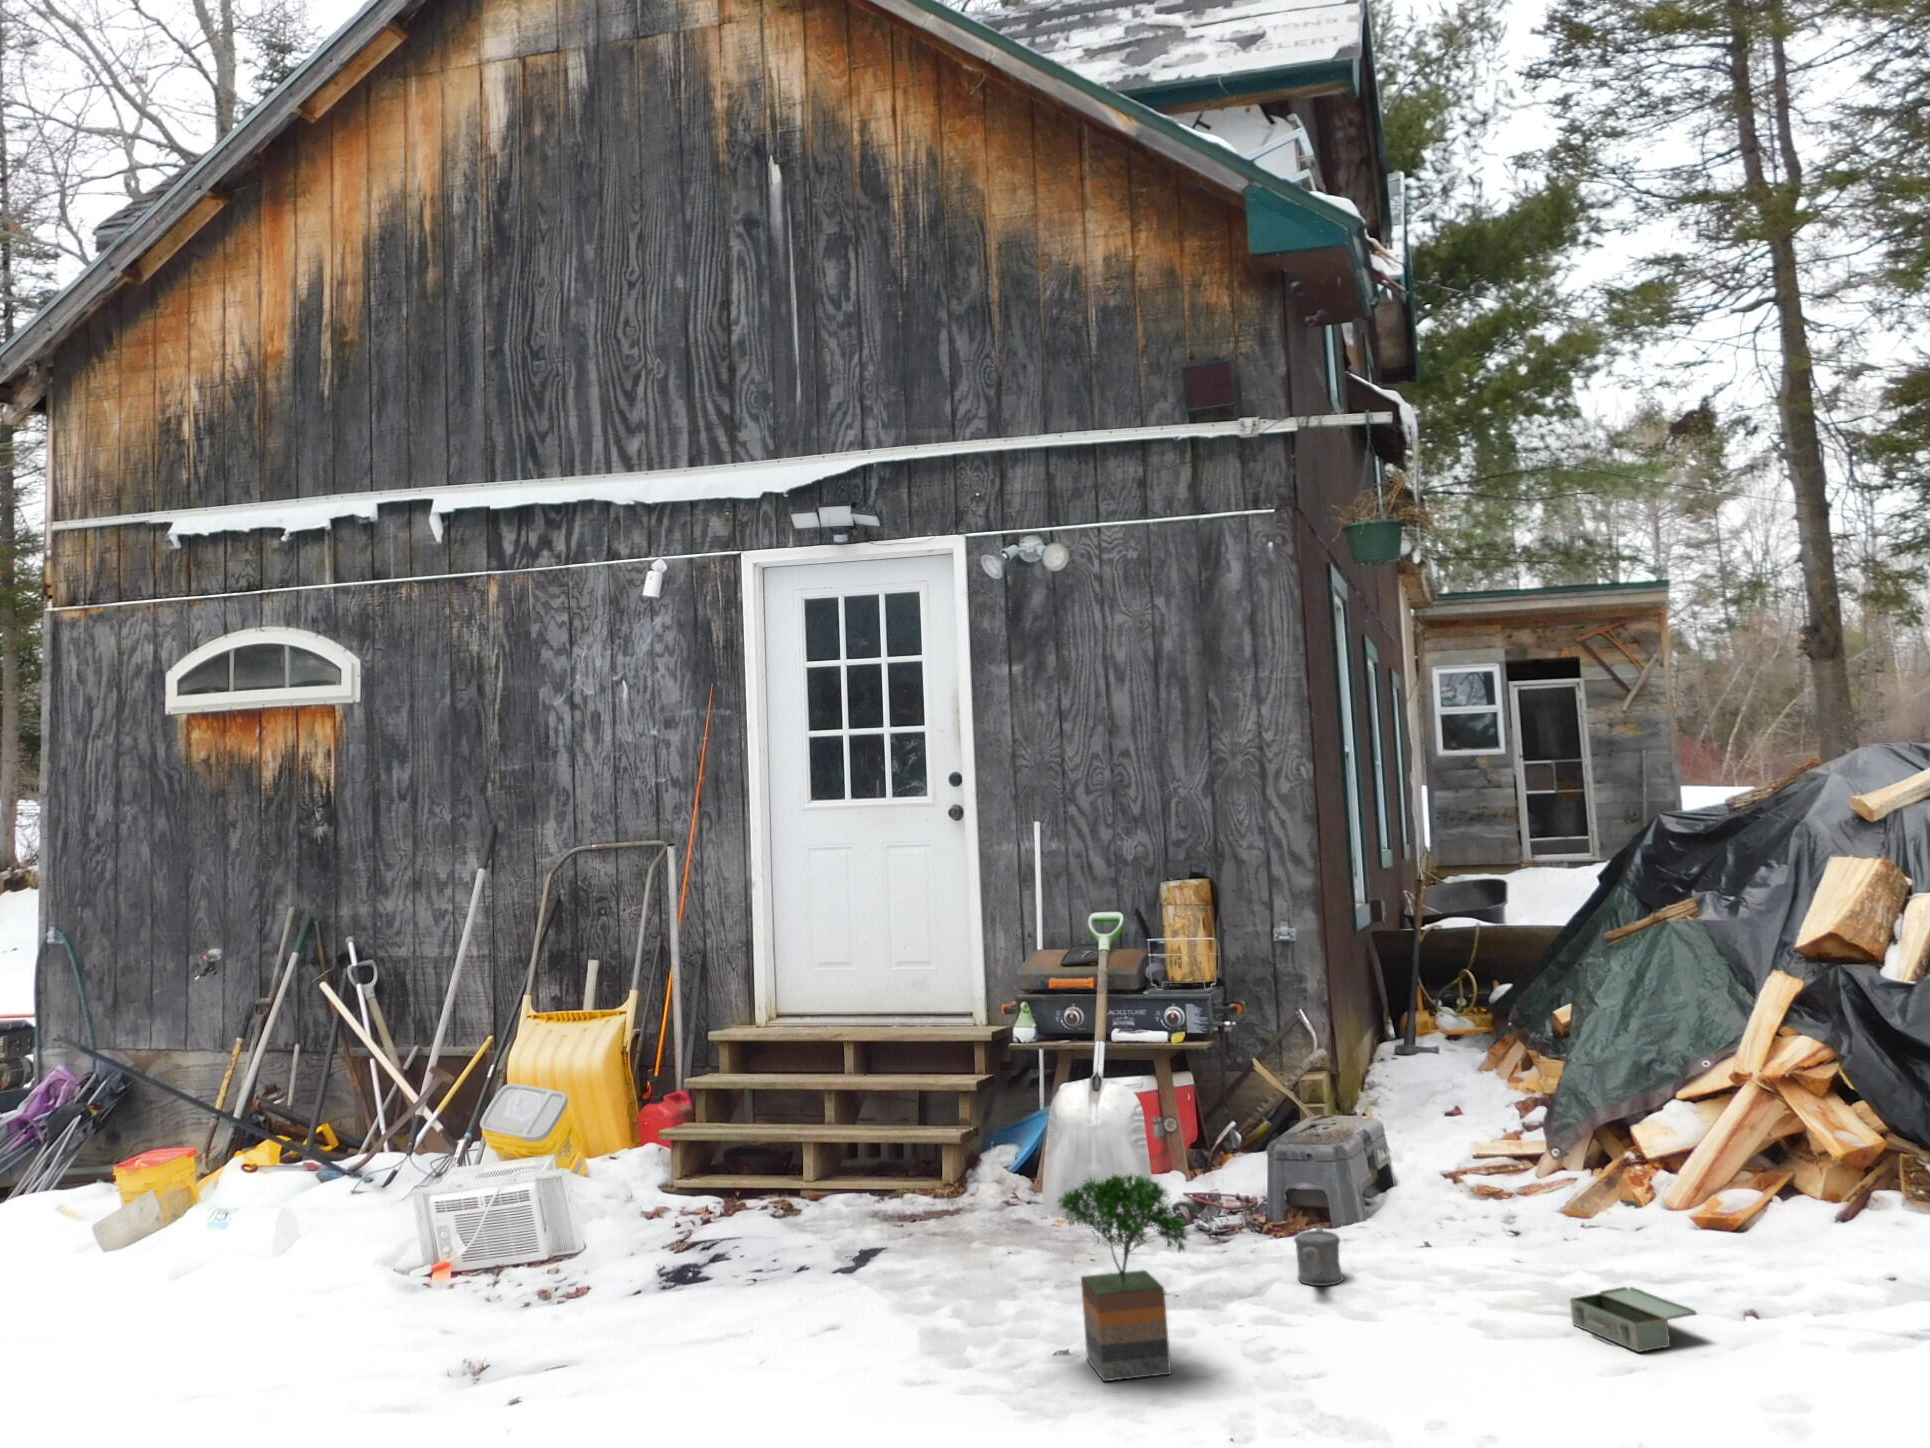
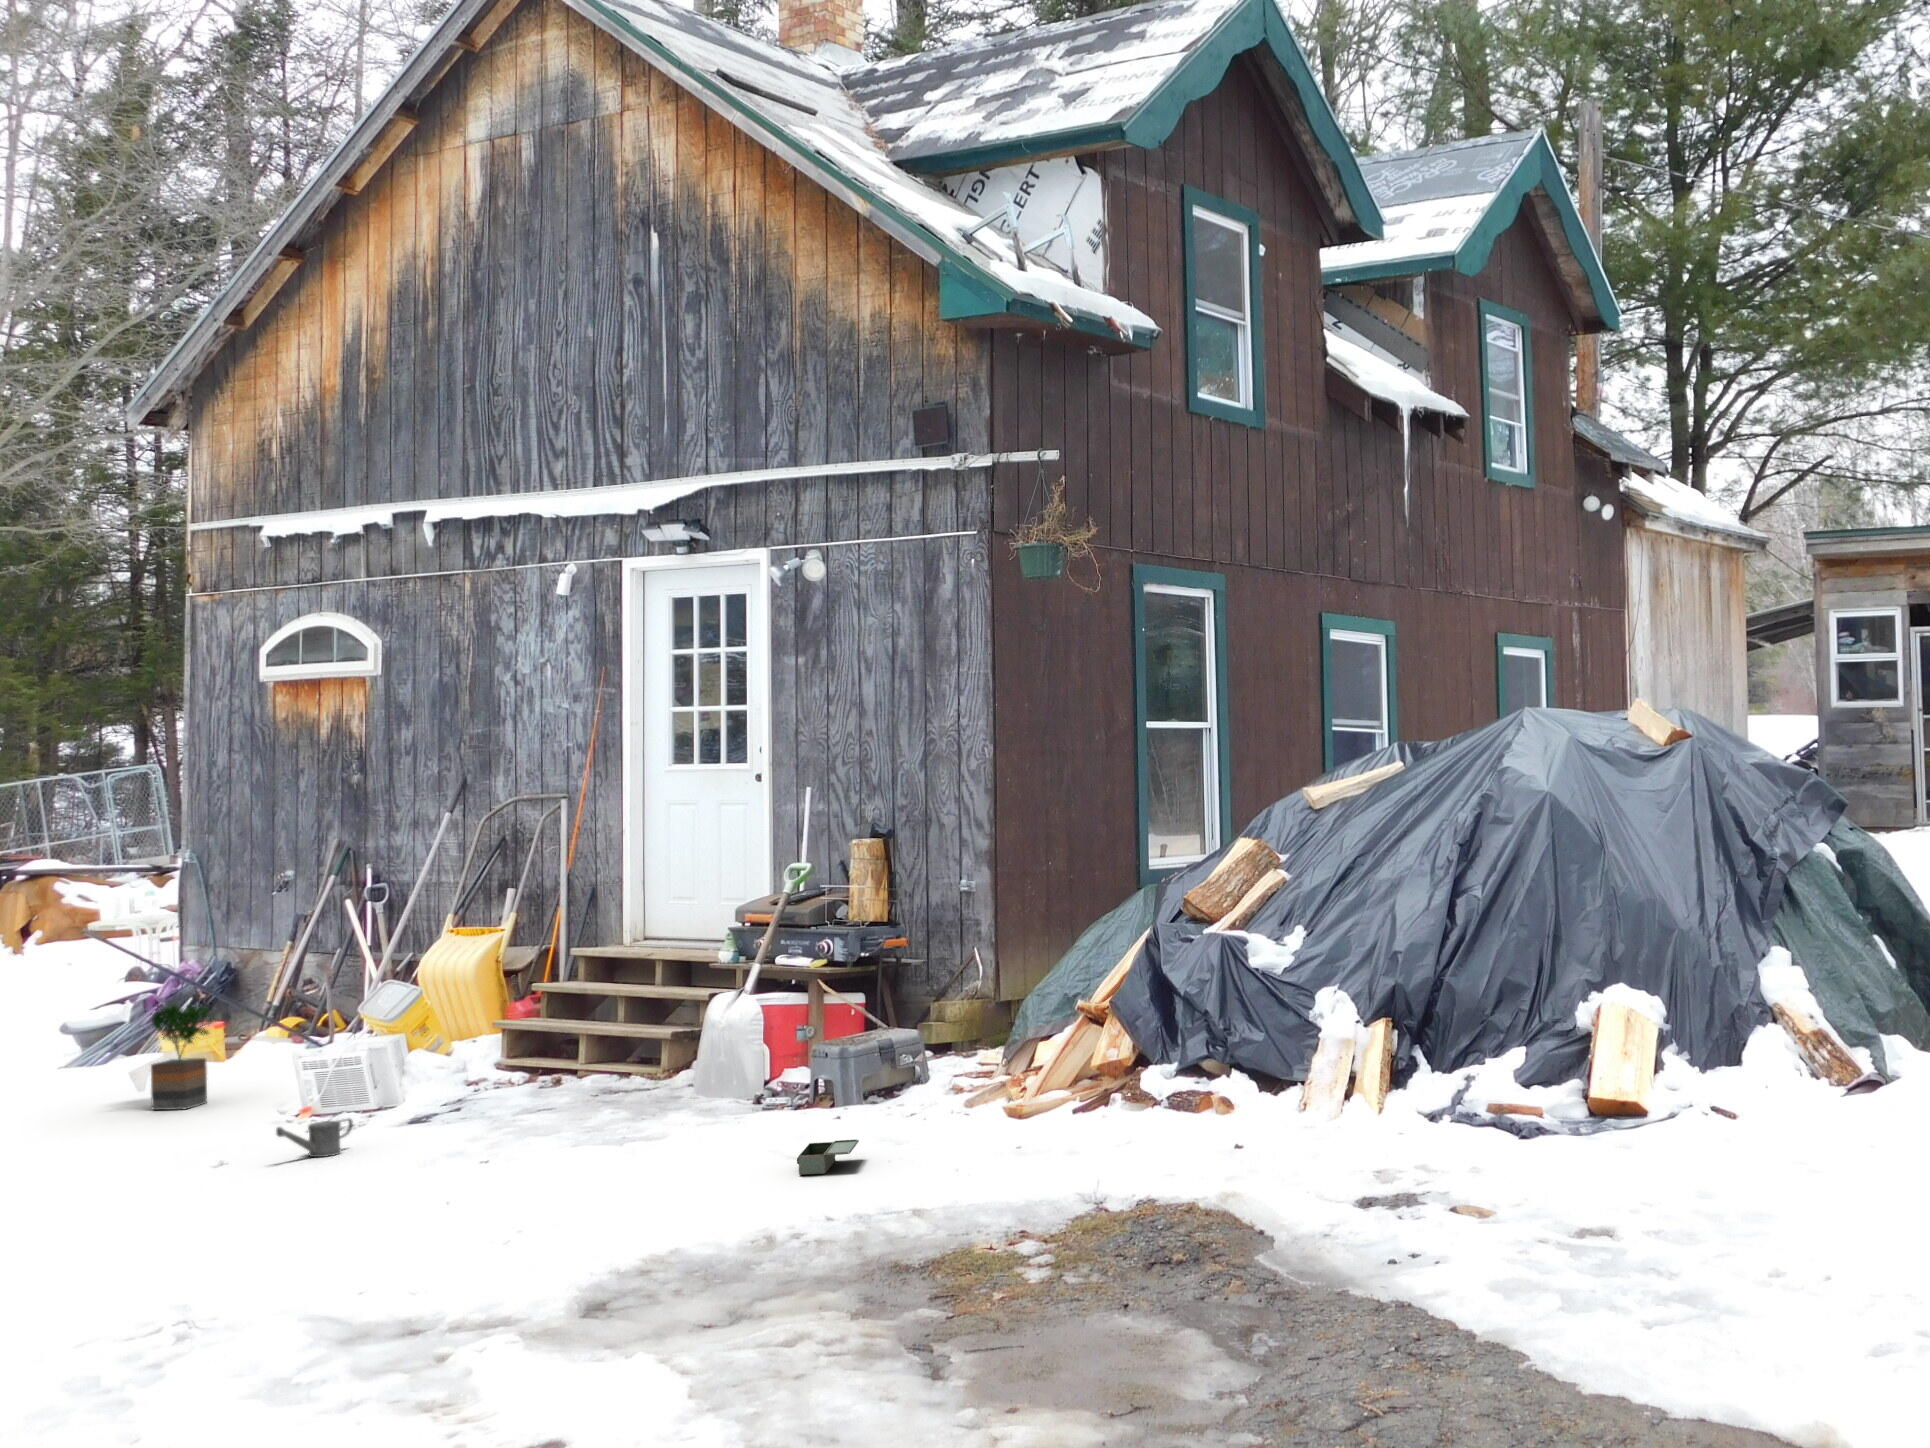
potted tree: present [1058,1174,1189,1381] -> present [151,1005,216,1110]
watering can: present [1294,1226,1344,1286] -> present [276,1119,353,1157]

